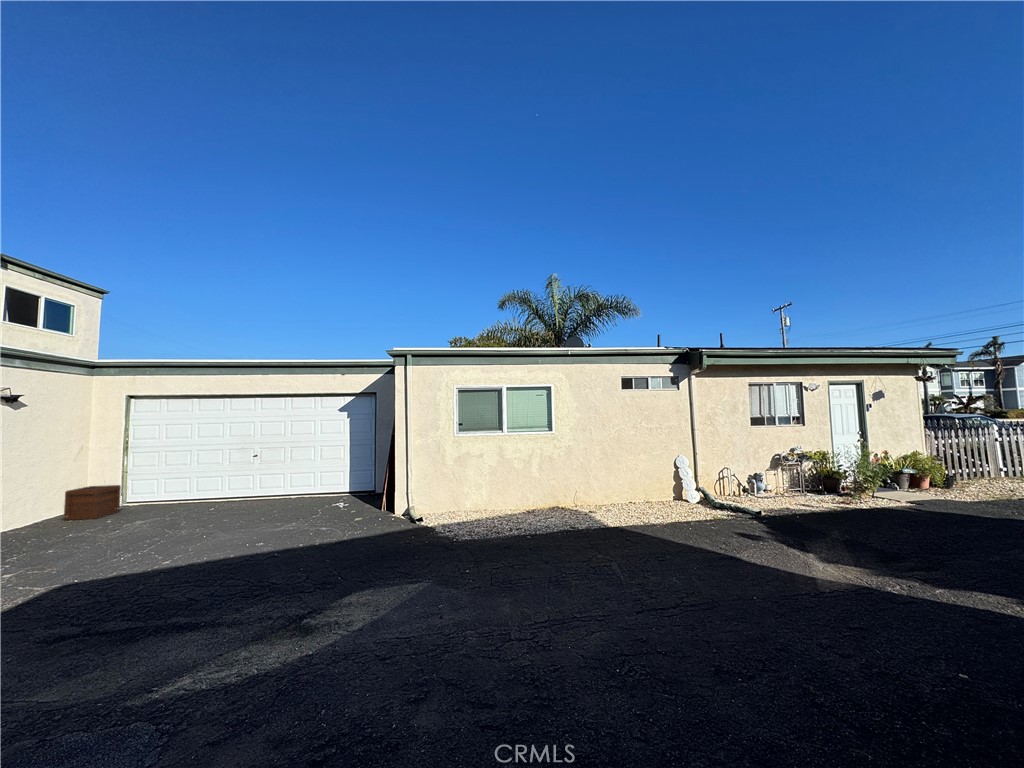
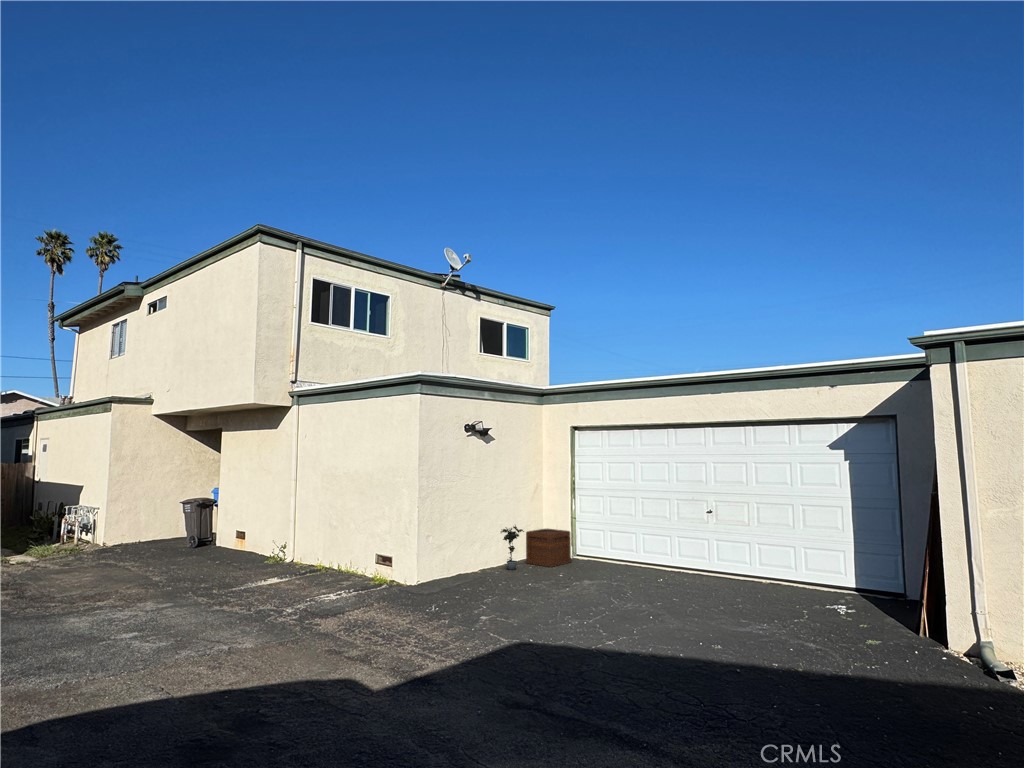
potted plant: none [30,485,64,528] -> present [501,526,524,570]

